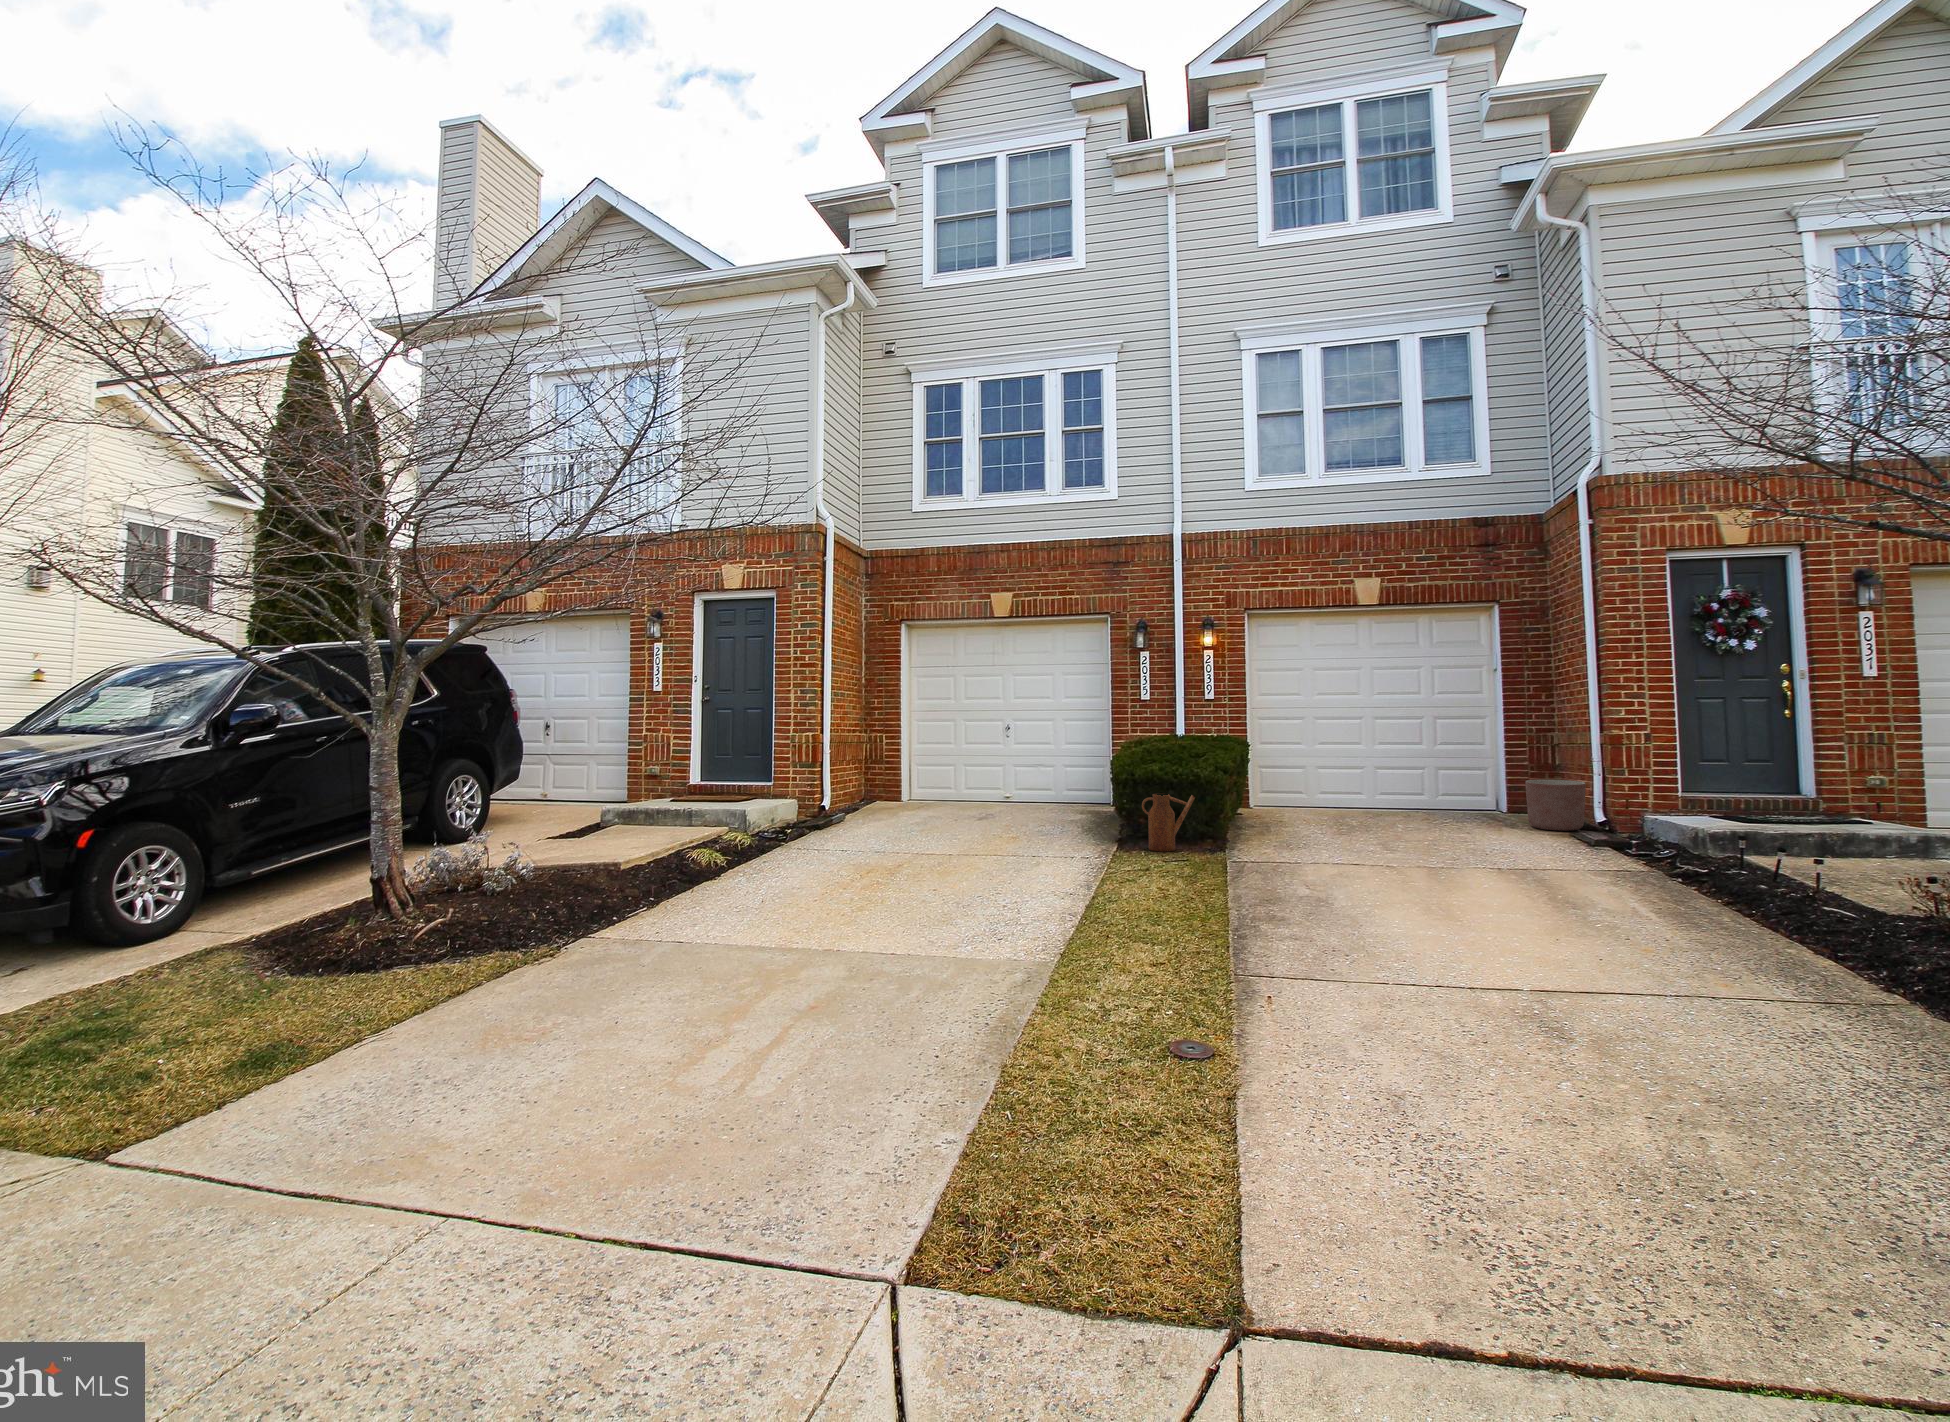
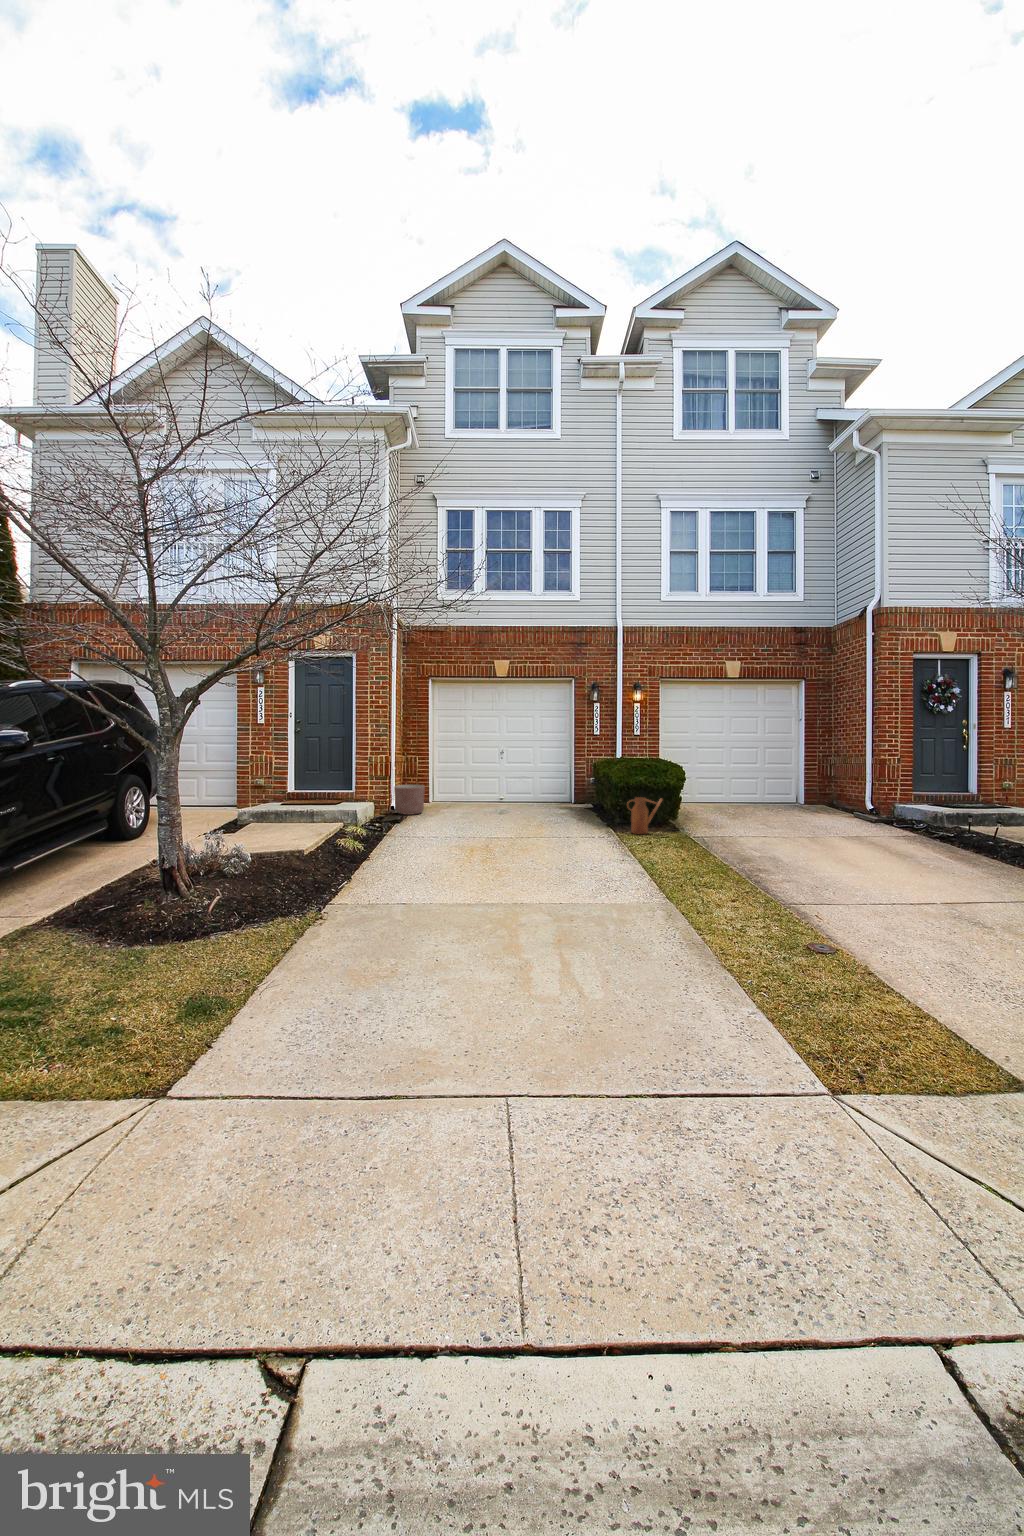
planter: present [1525,780,1586,831] -> present [394,785,425,815]

